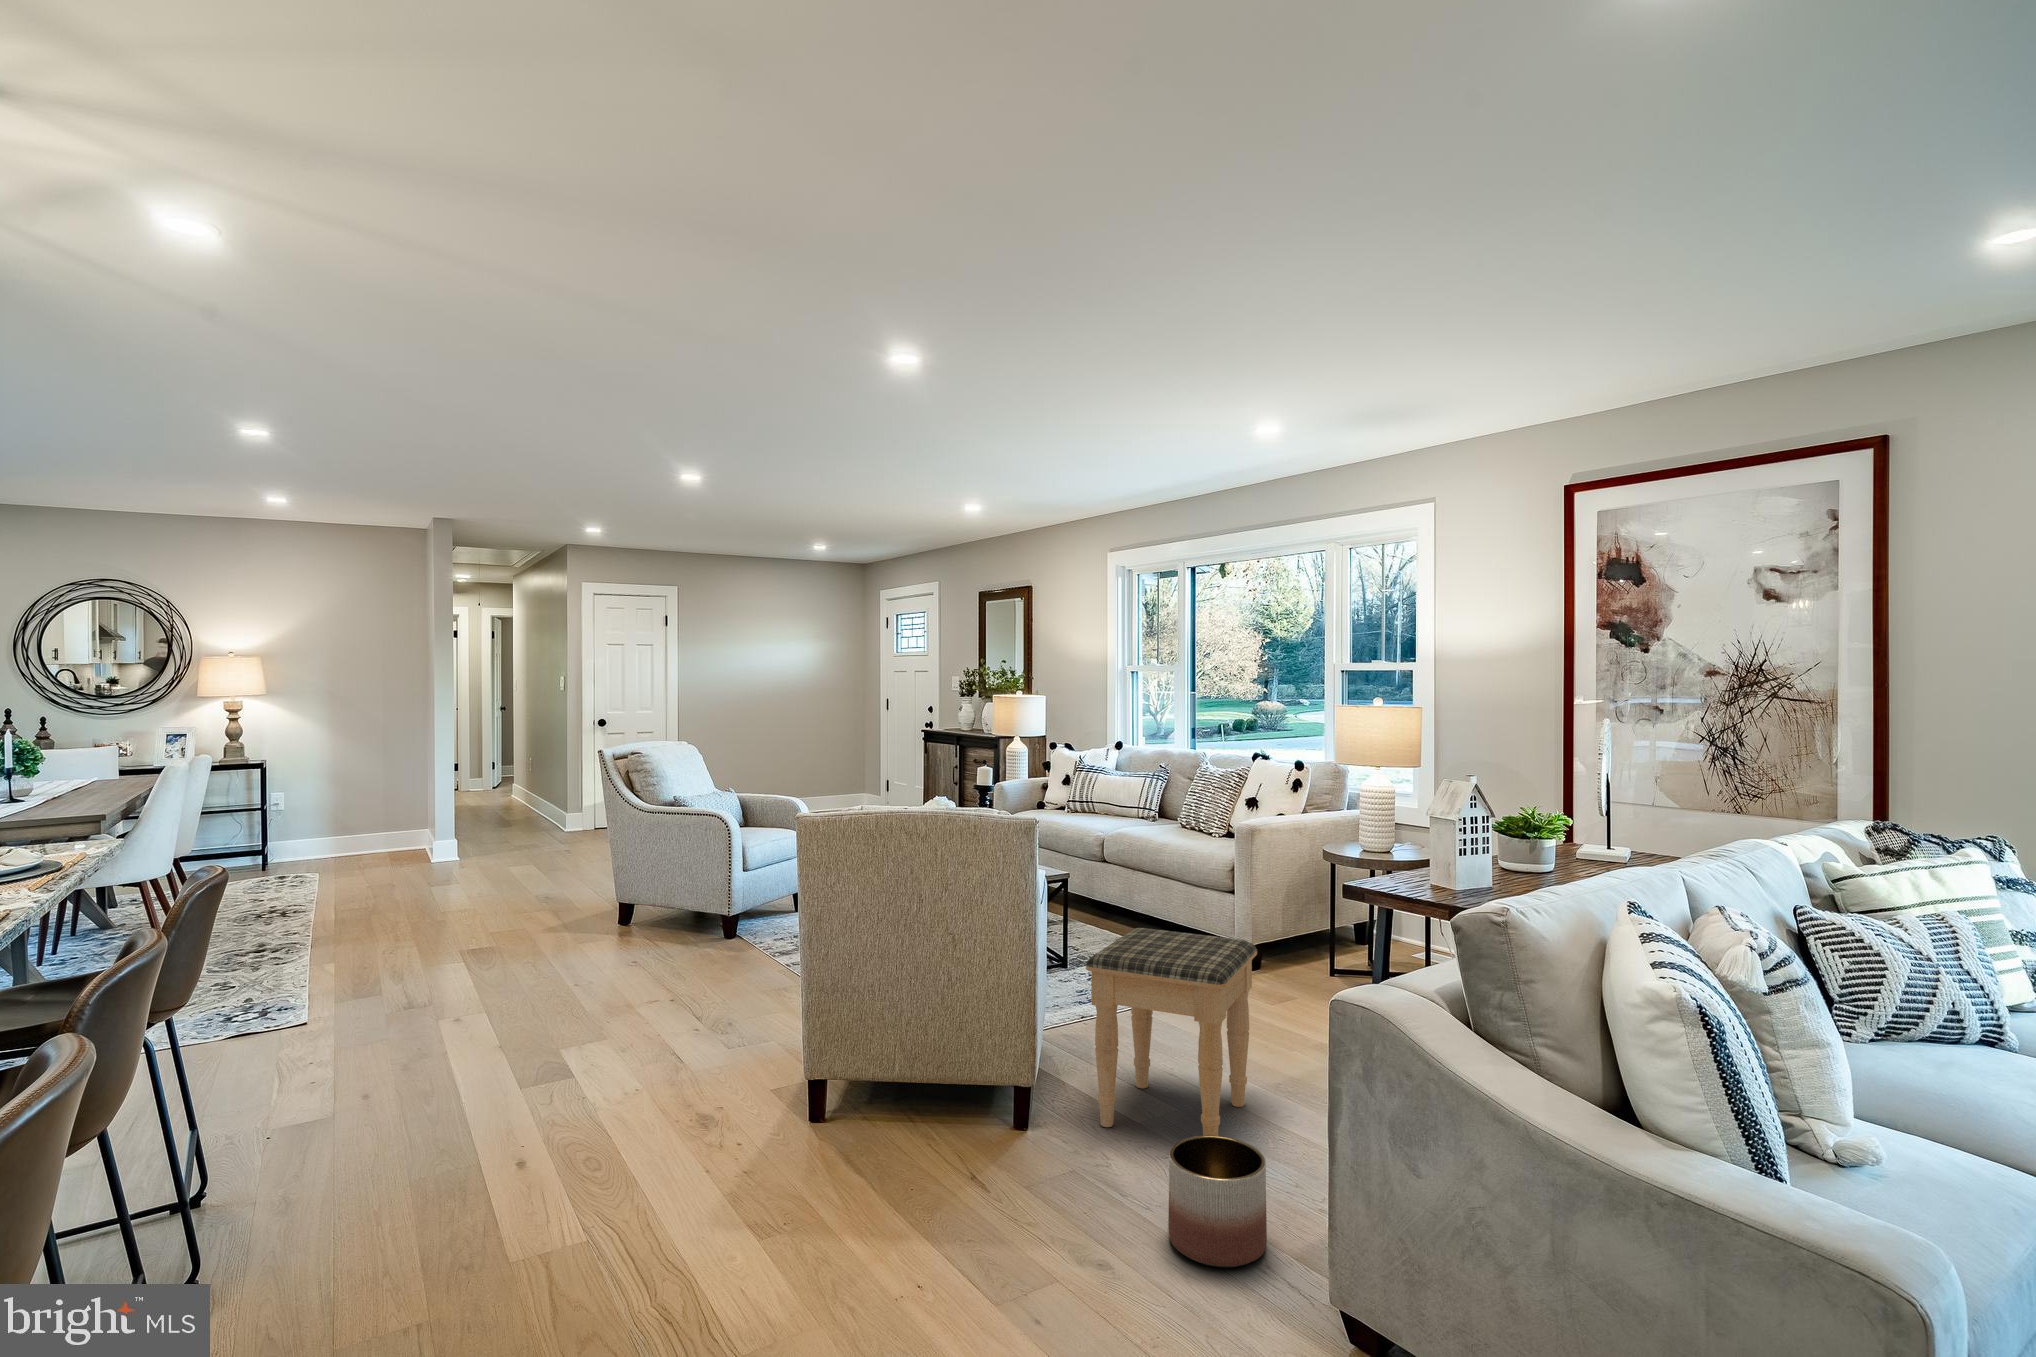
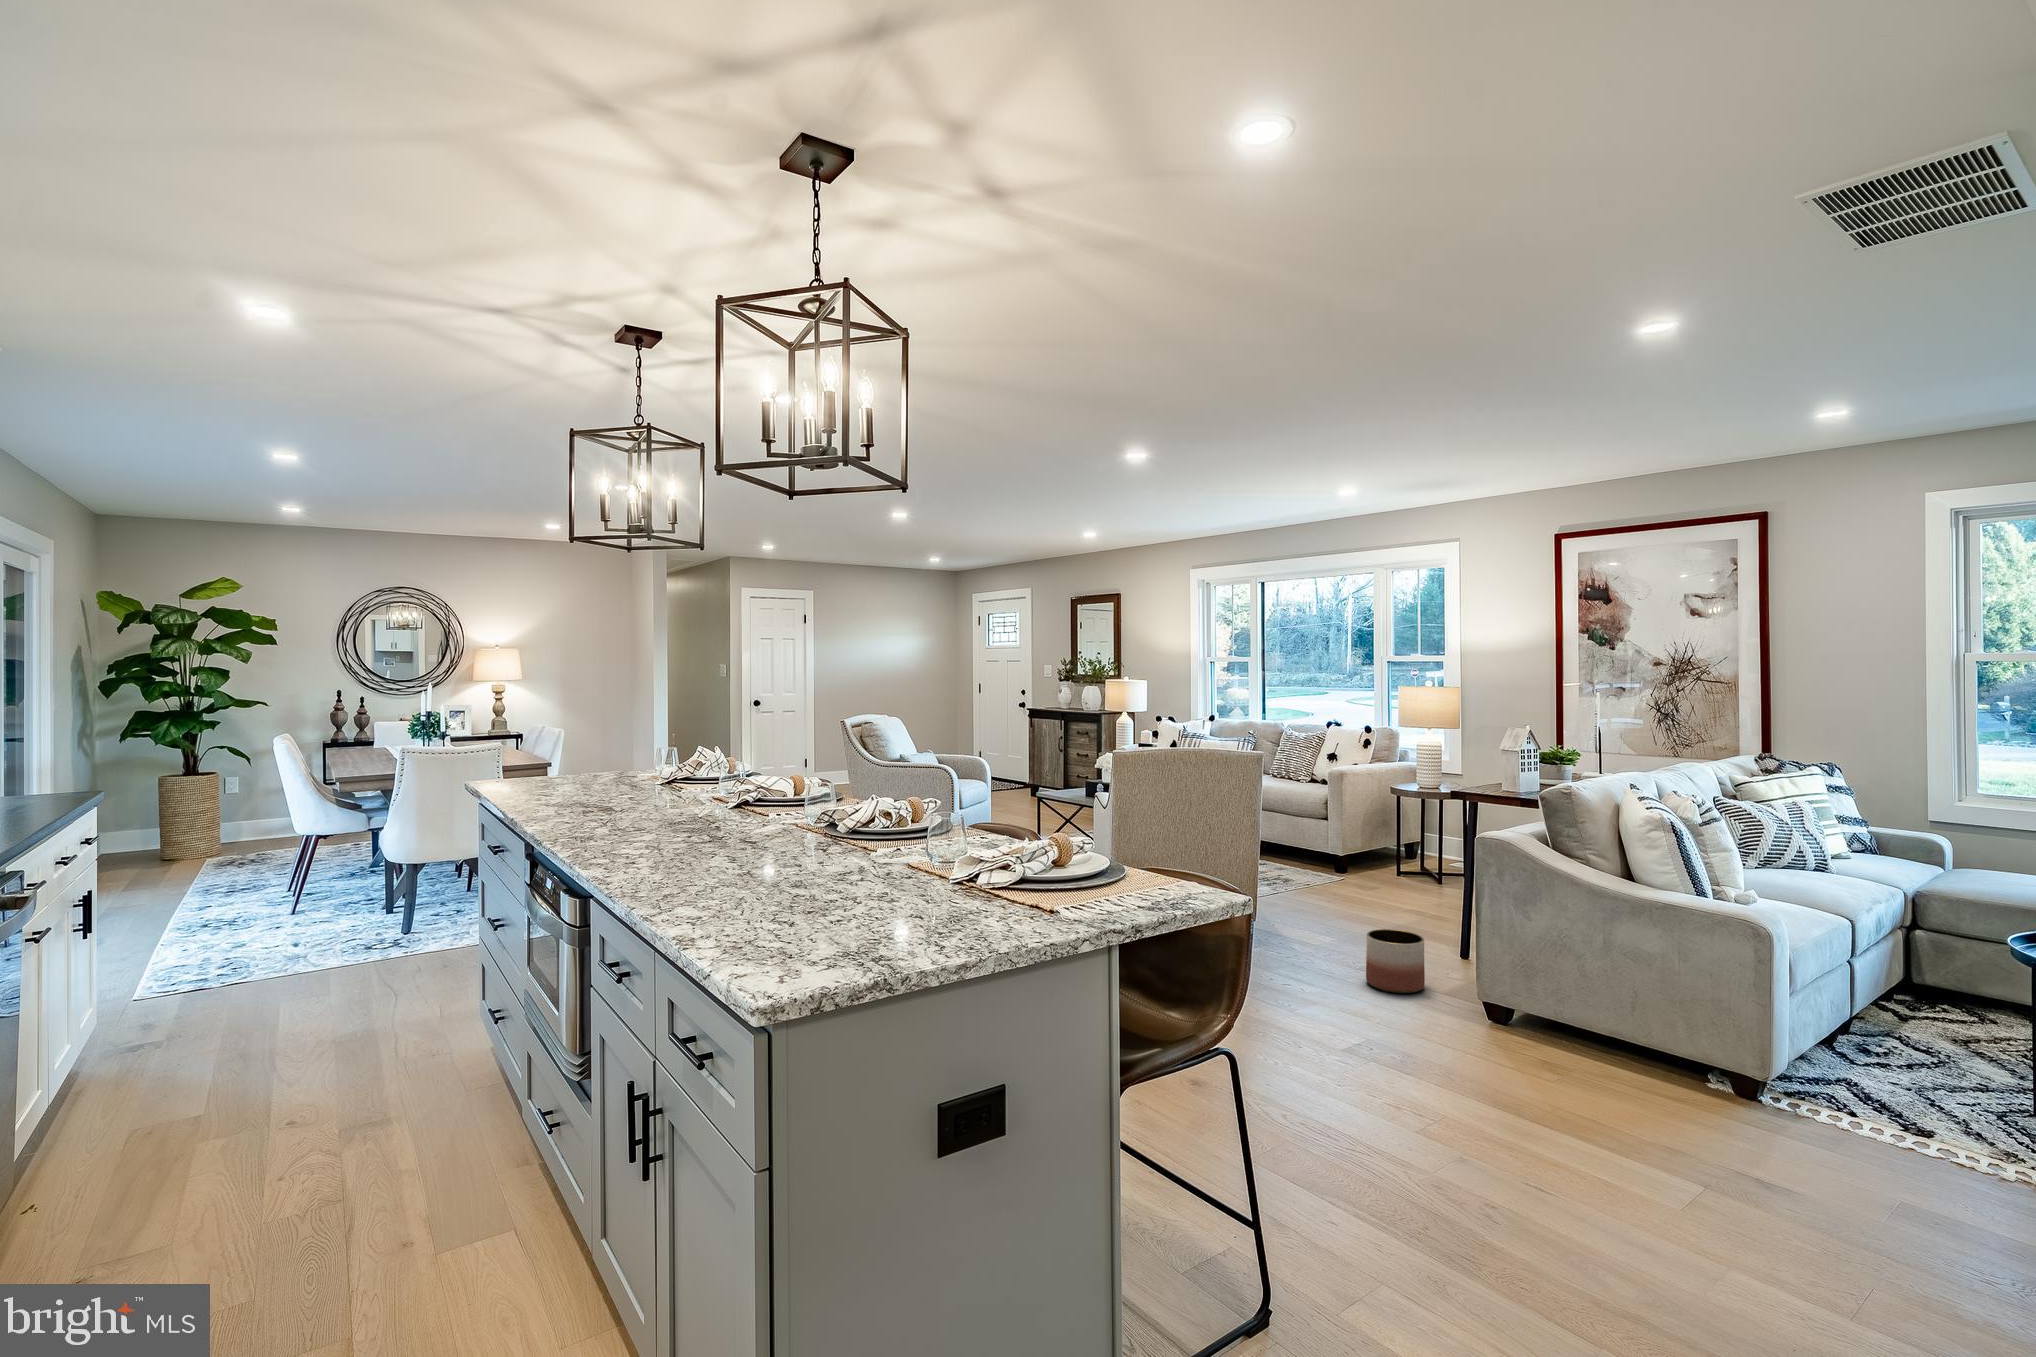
footstool: present [1086,928,1257,1136] -> none [1285,826,1384,951]

